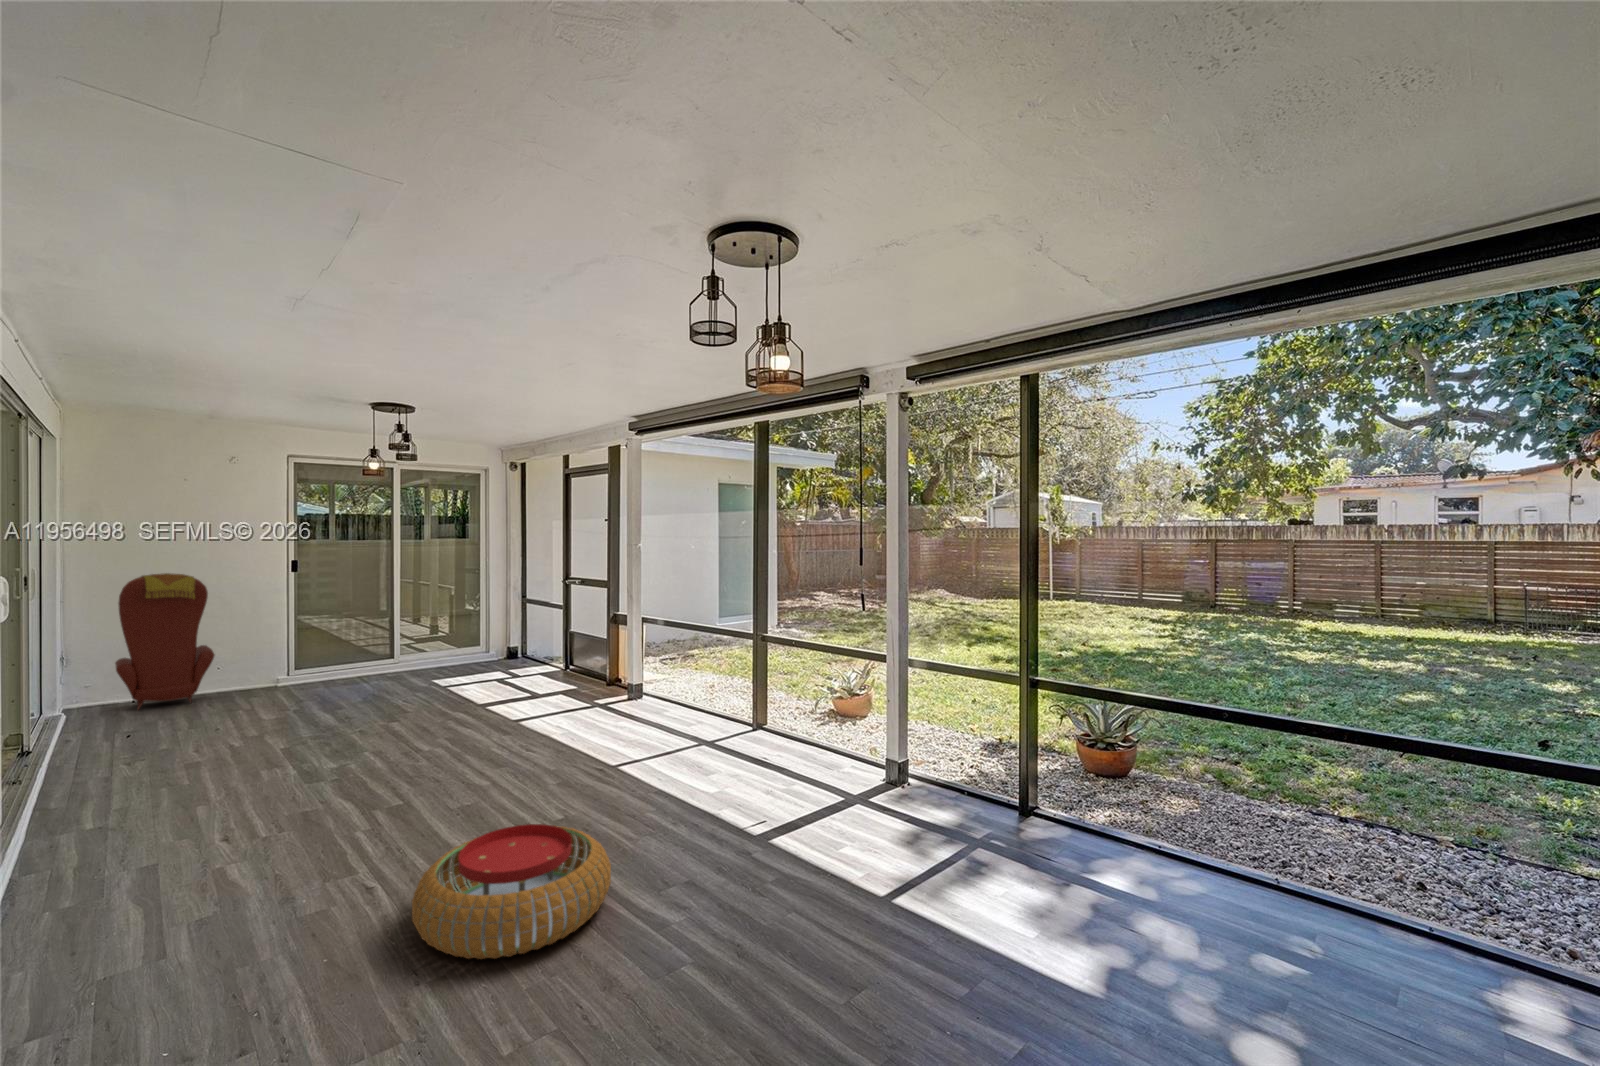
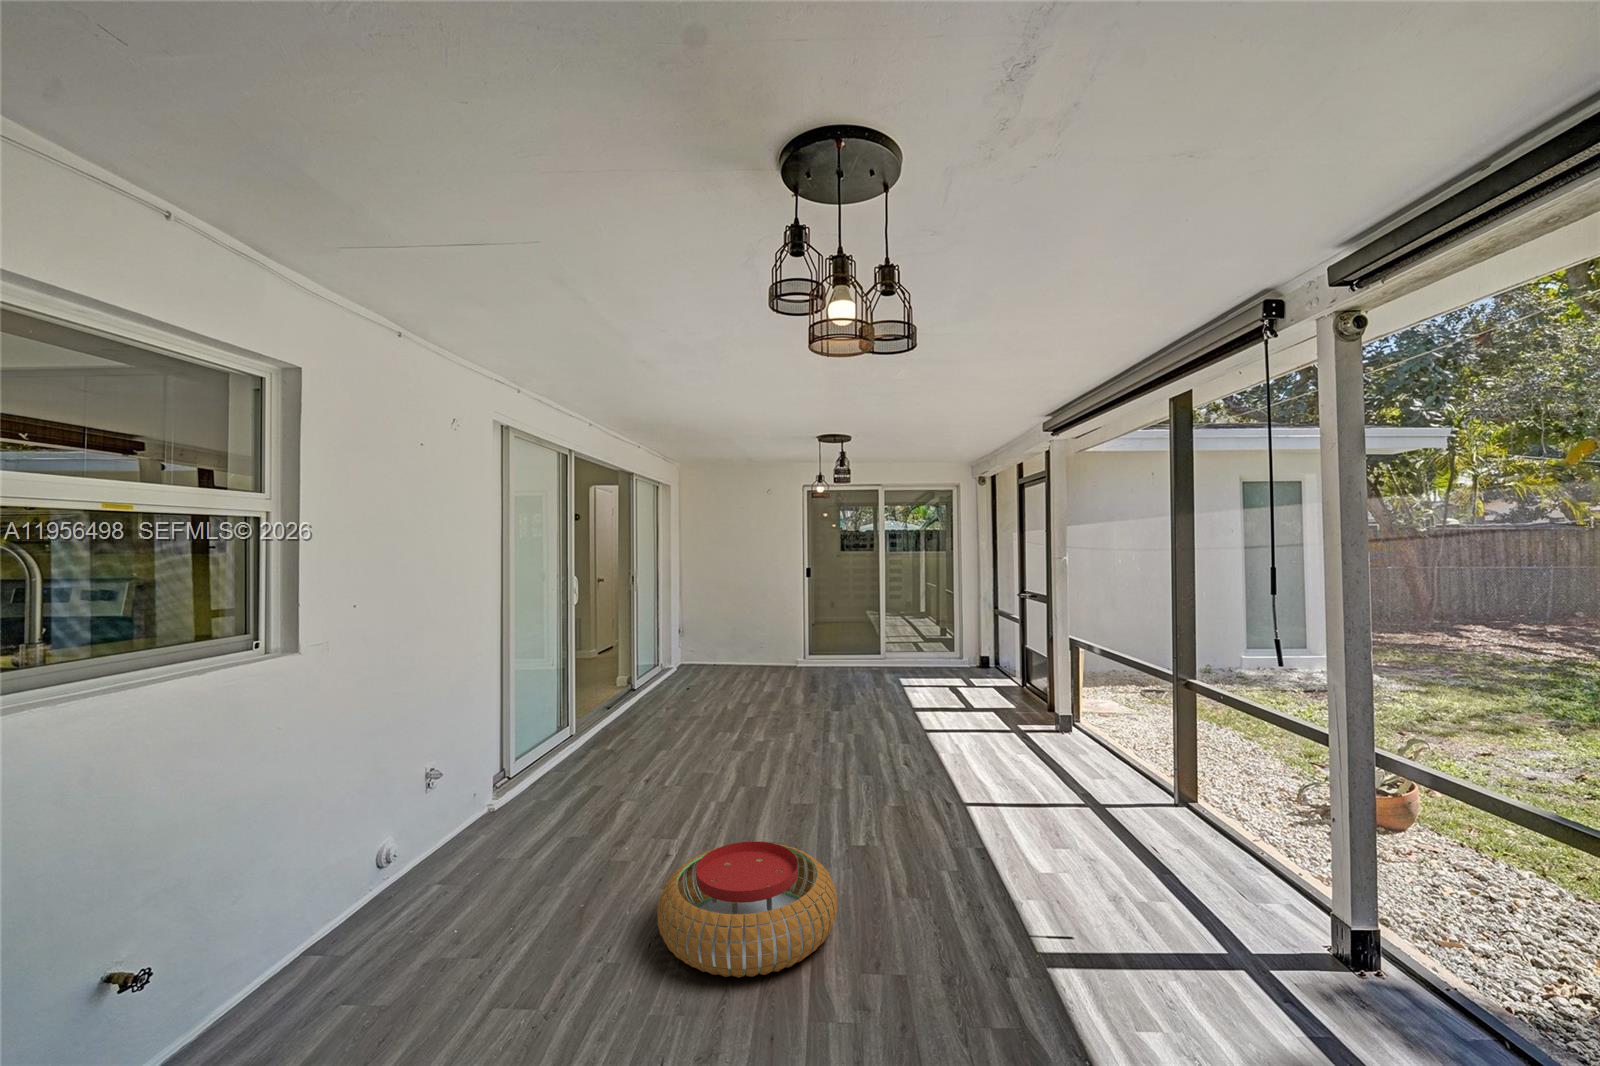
armchair: present [115,573,214,709] -> none [707,581,763,676]

